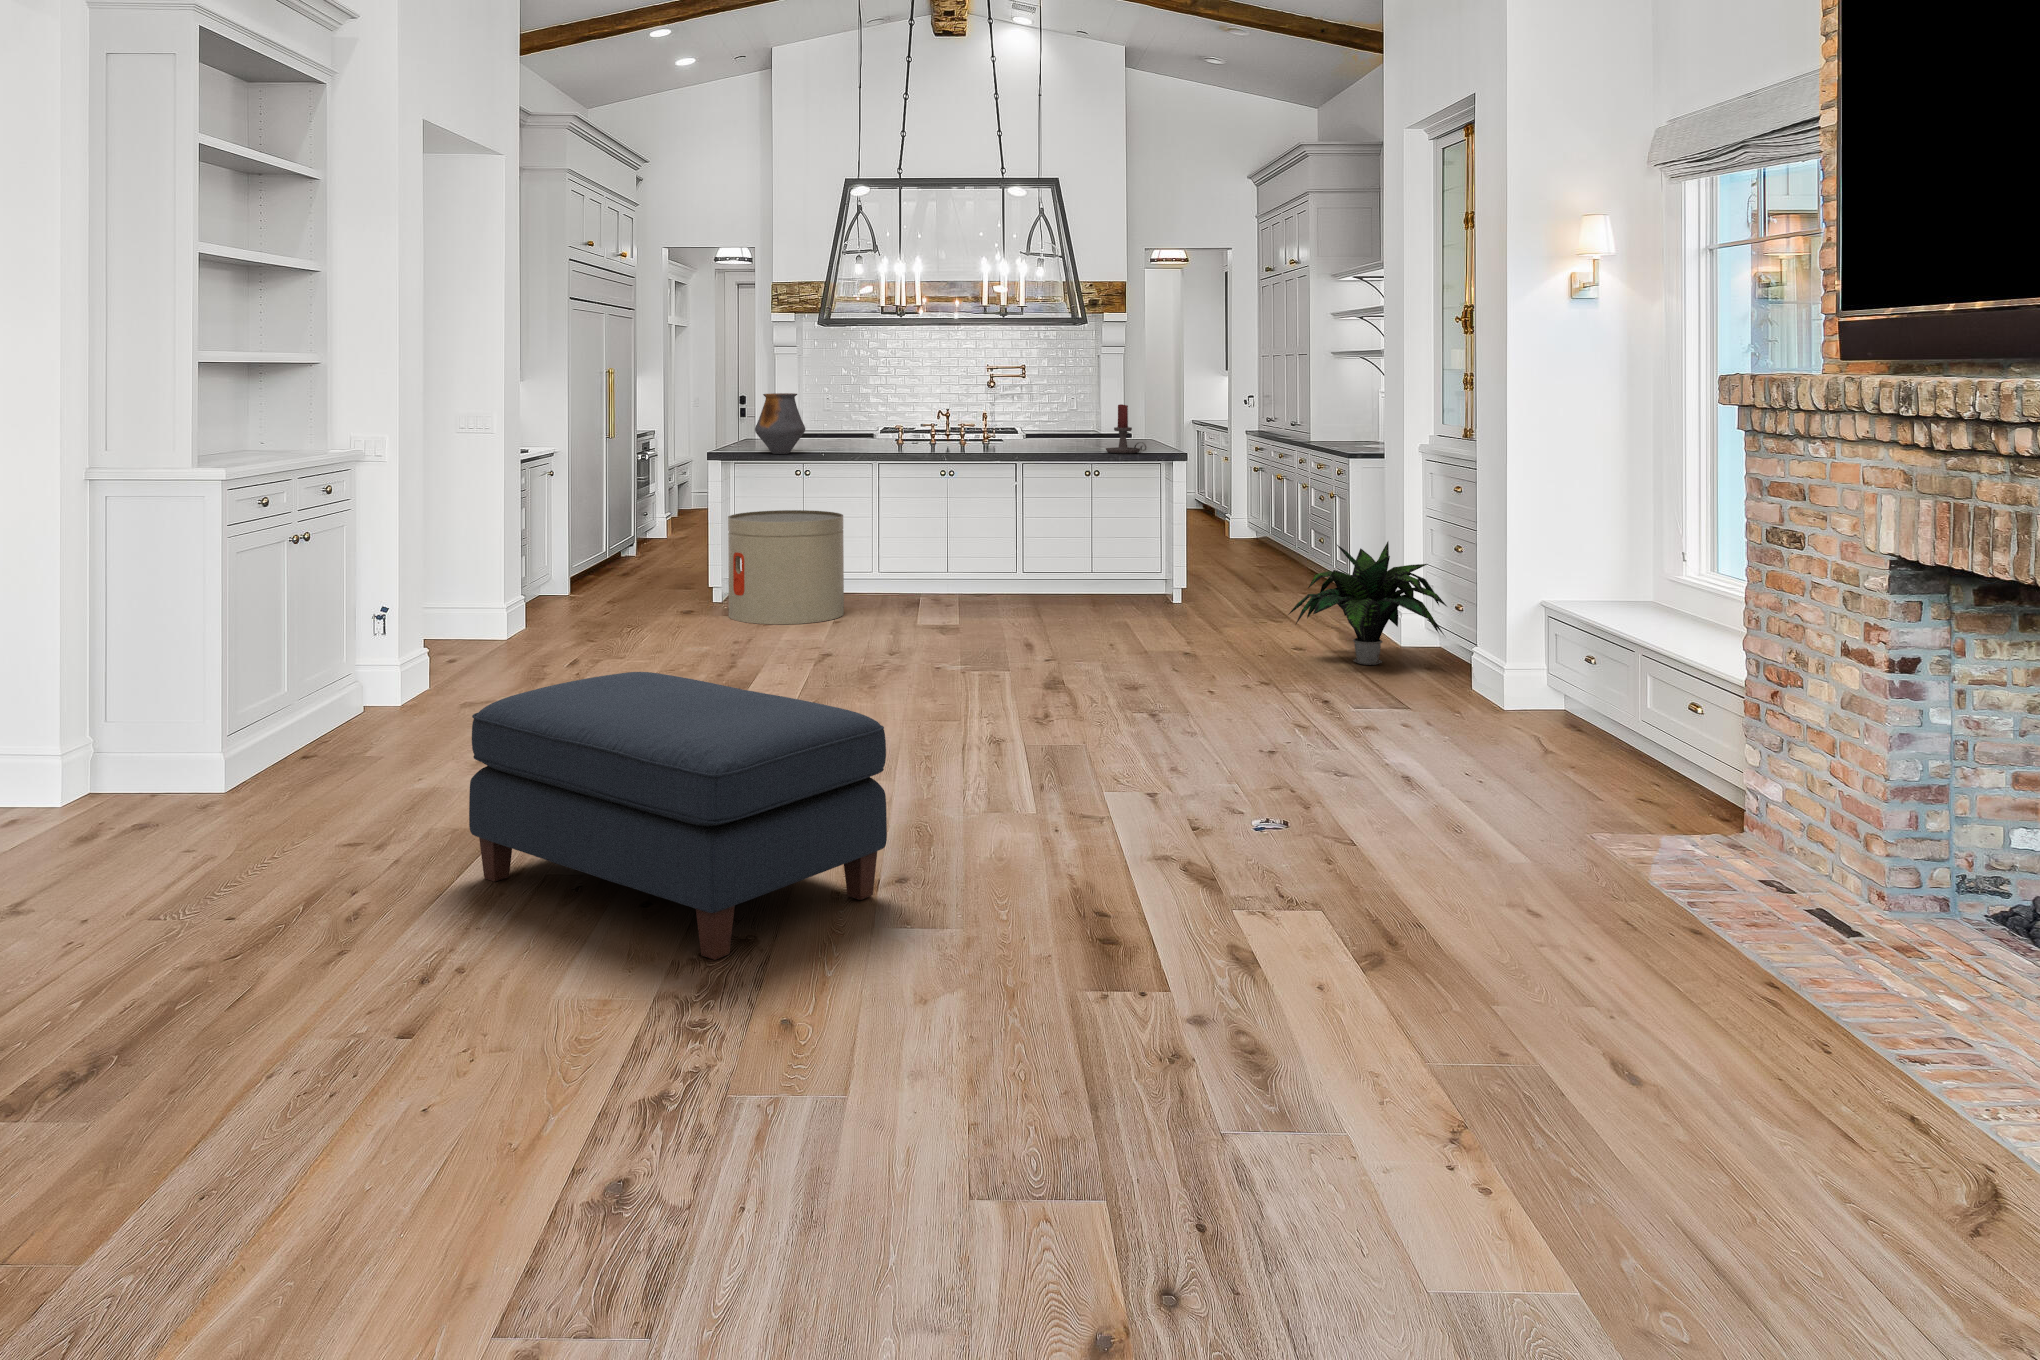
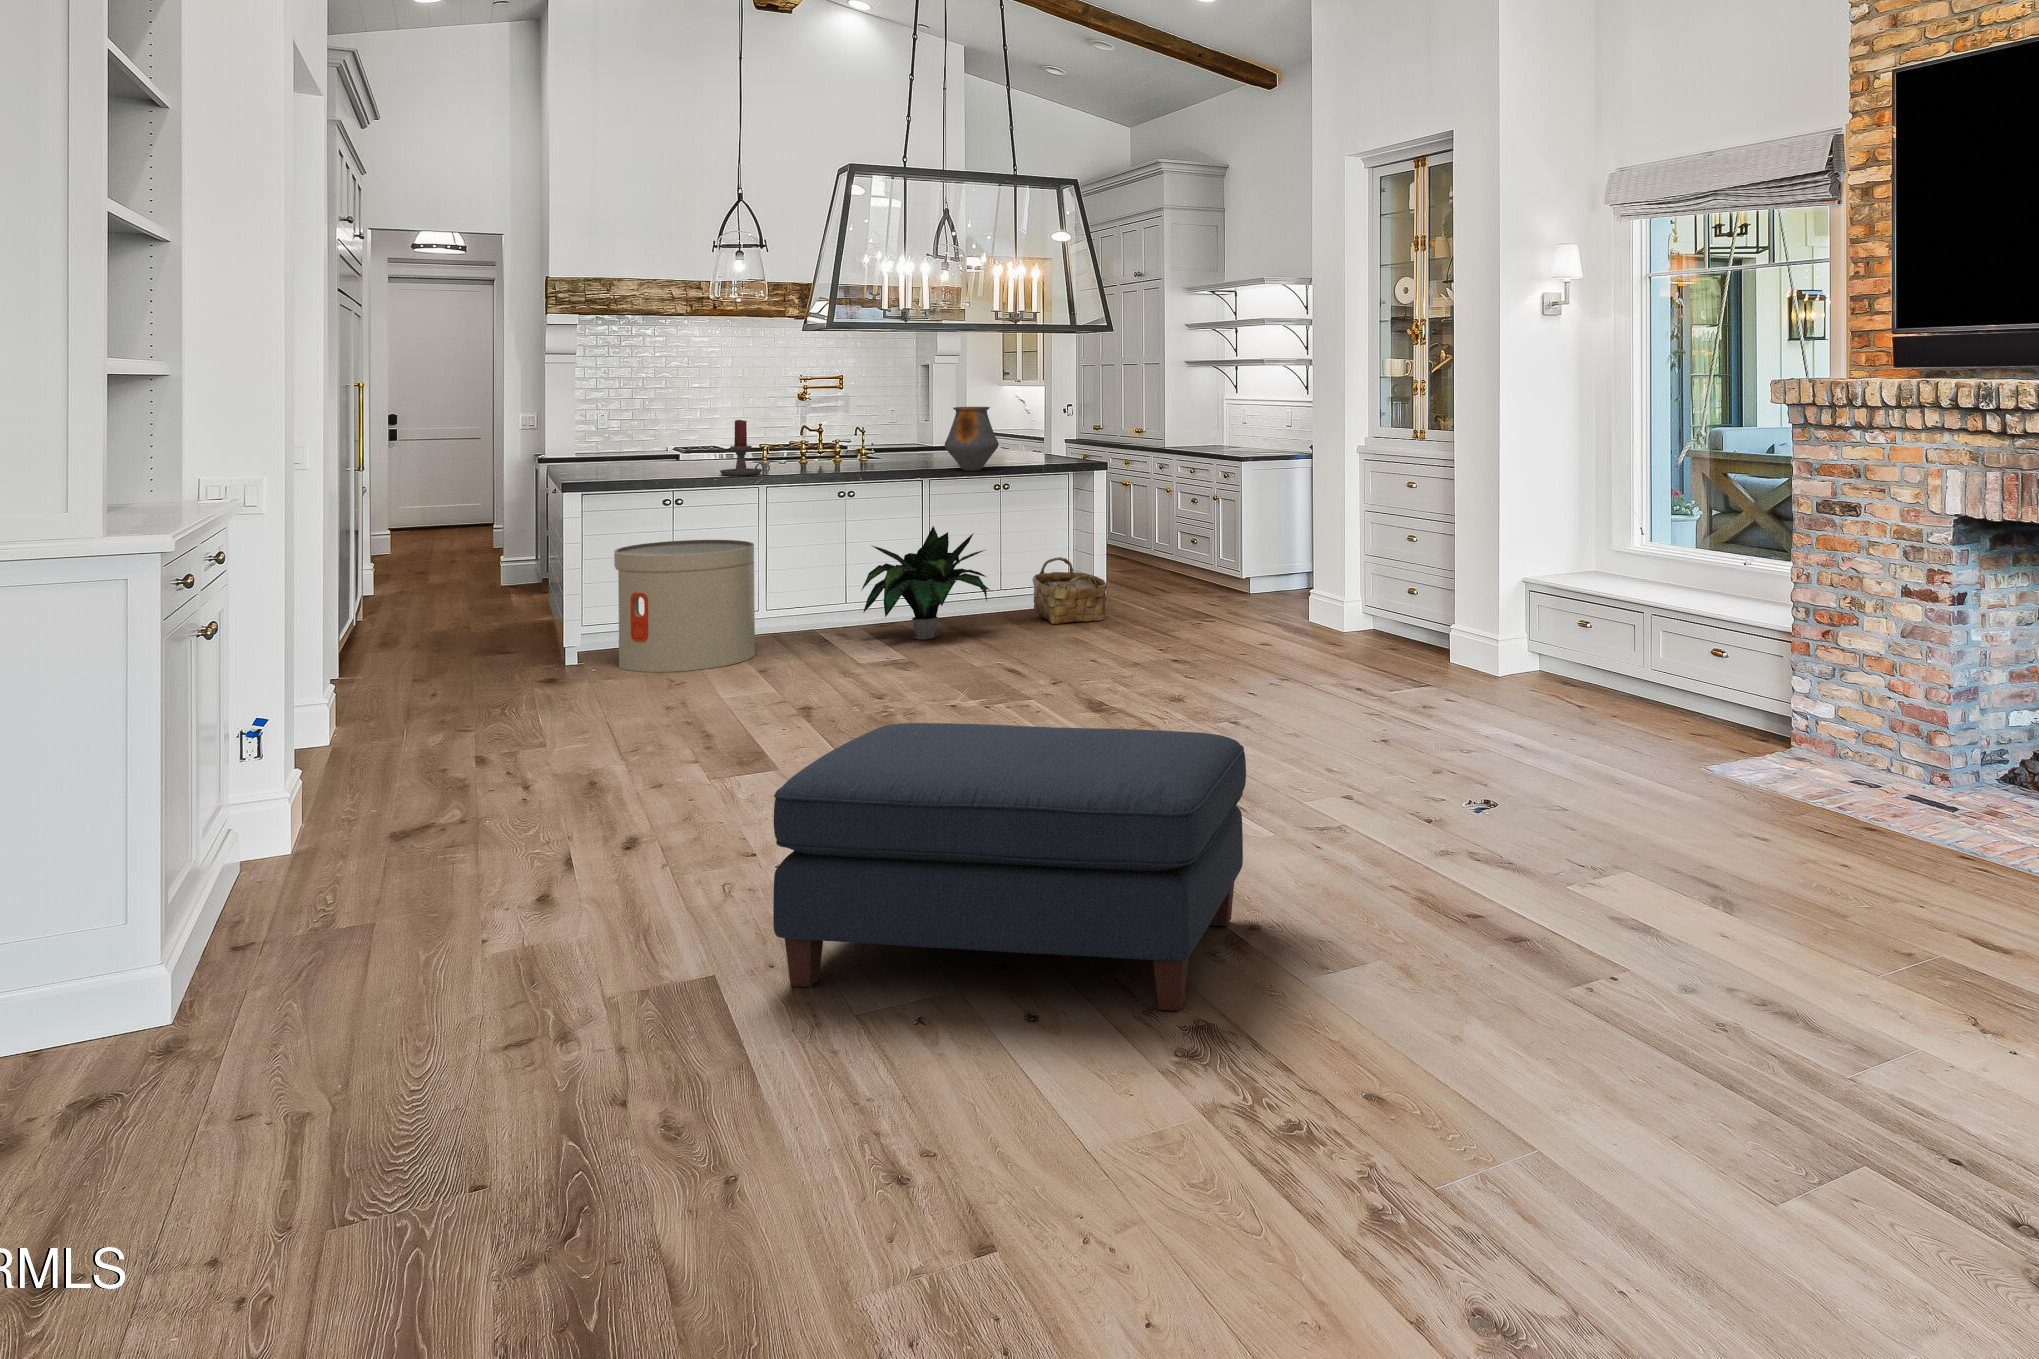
vase: present [755,393,805,454] -> present [945,407,999,471]
candle holder: present [1106,404,1147,453] -> present [720,420,770,476]
potted plant: present [1288,542,1447,665] -> present [862,526,990,640]
woven basket: none [1118,549,1188,615] -> present [1032,557,1107,624]

